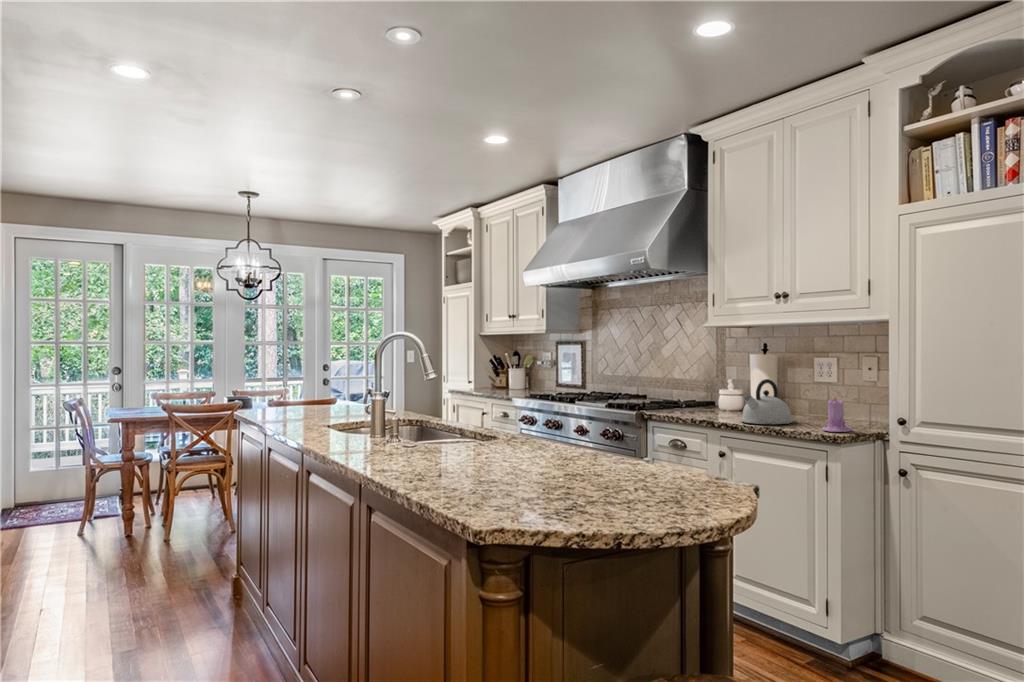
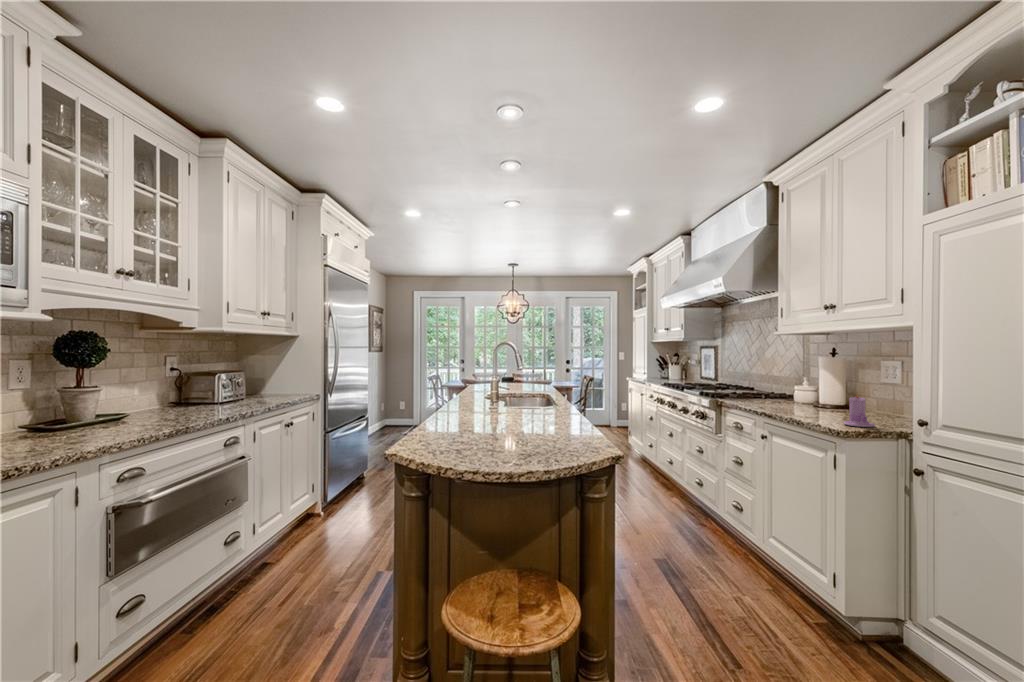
kettle: present [741,379,793,424] -> none [782,377,833,416]

